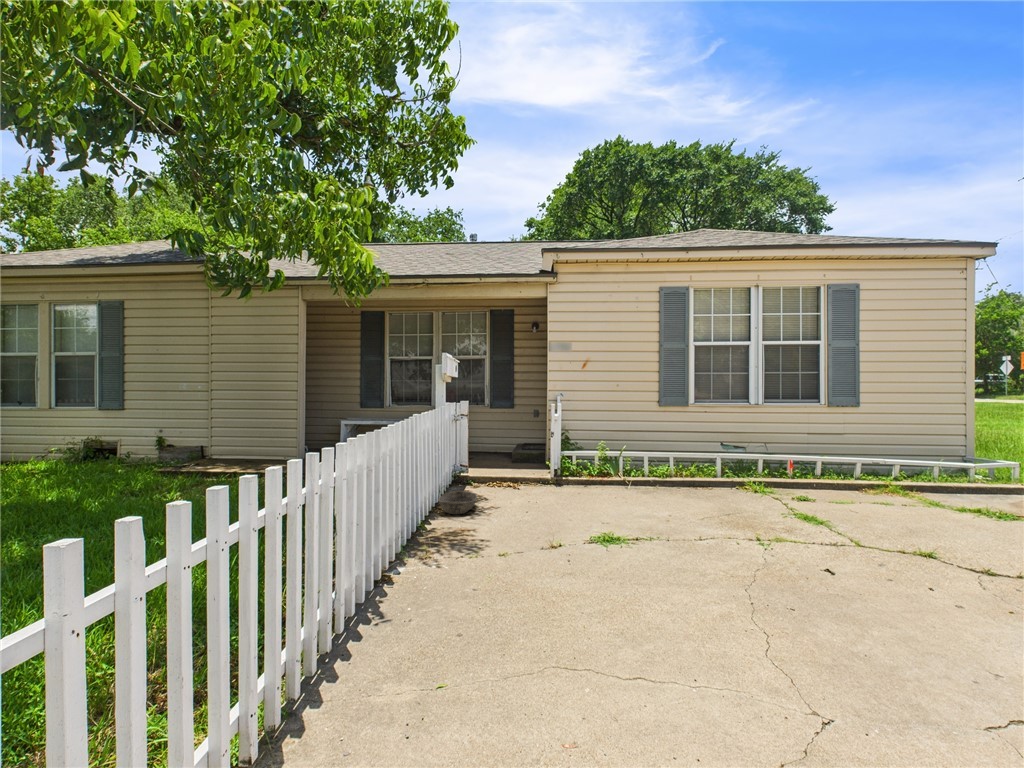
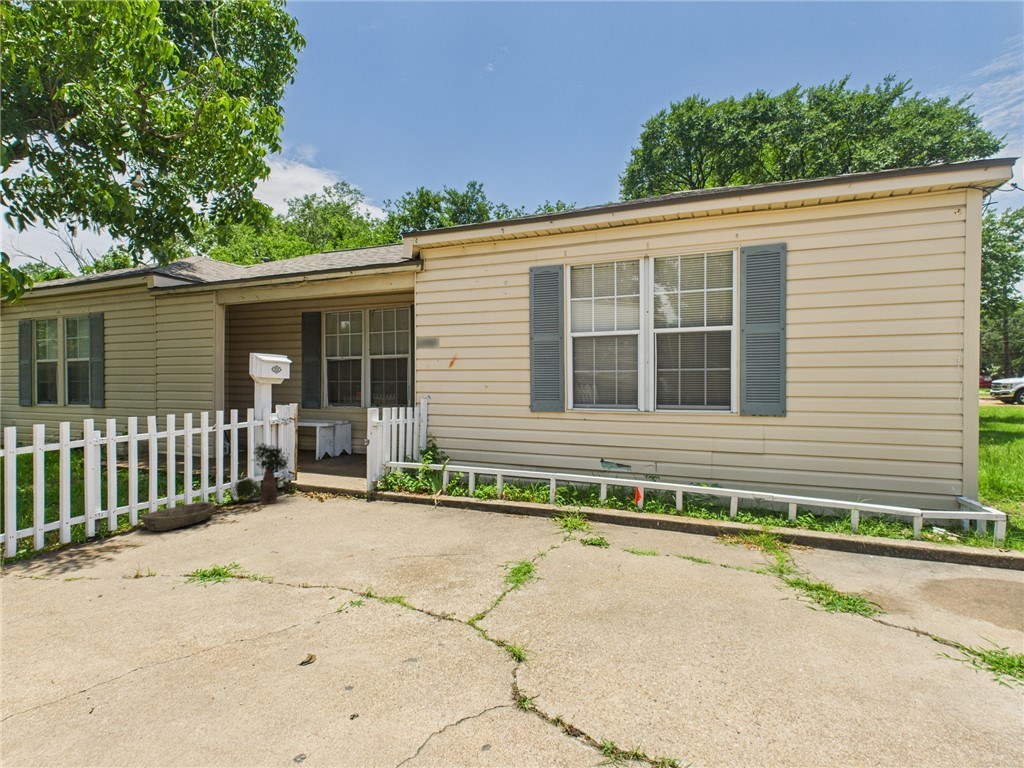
potted plant: none [451,438,495,493] -> present [233,443,289,504]

